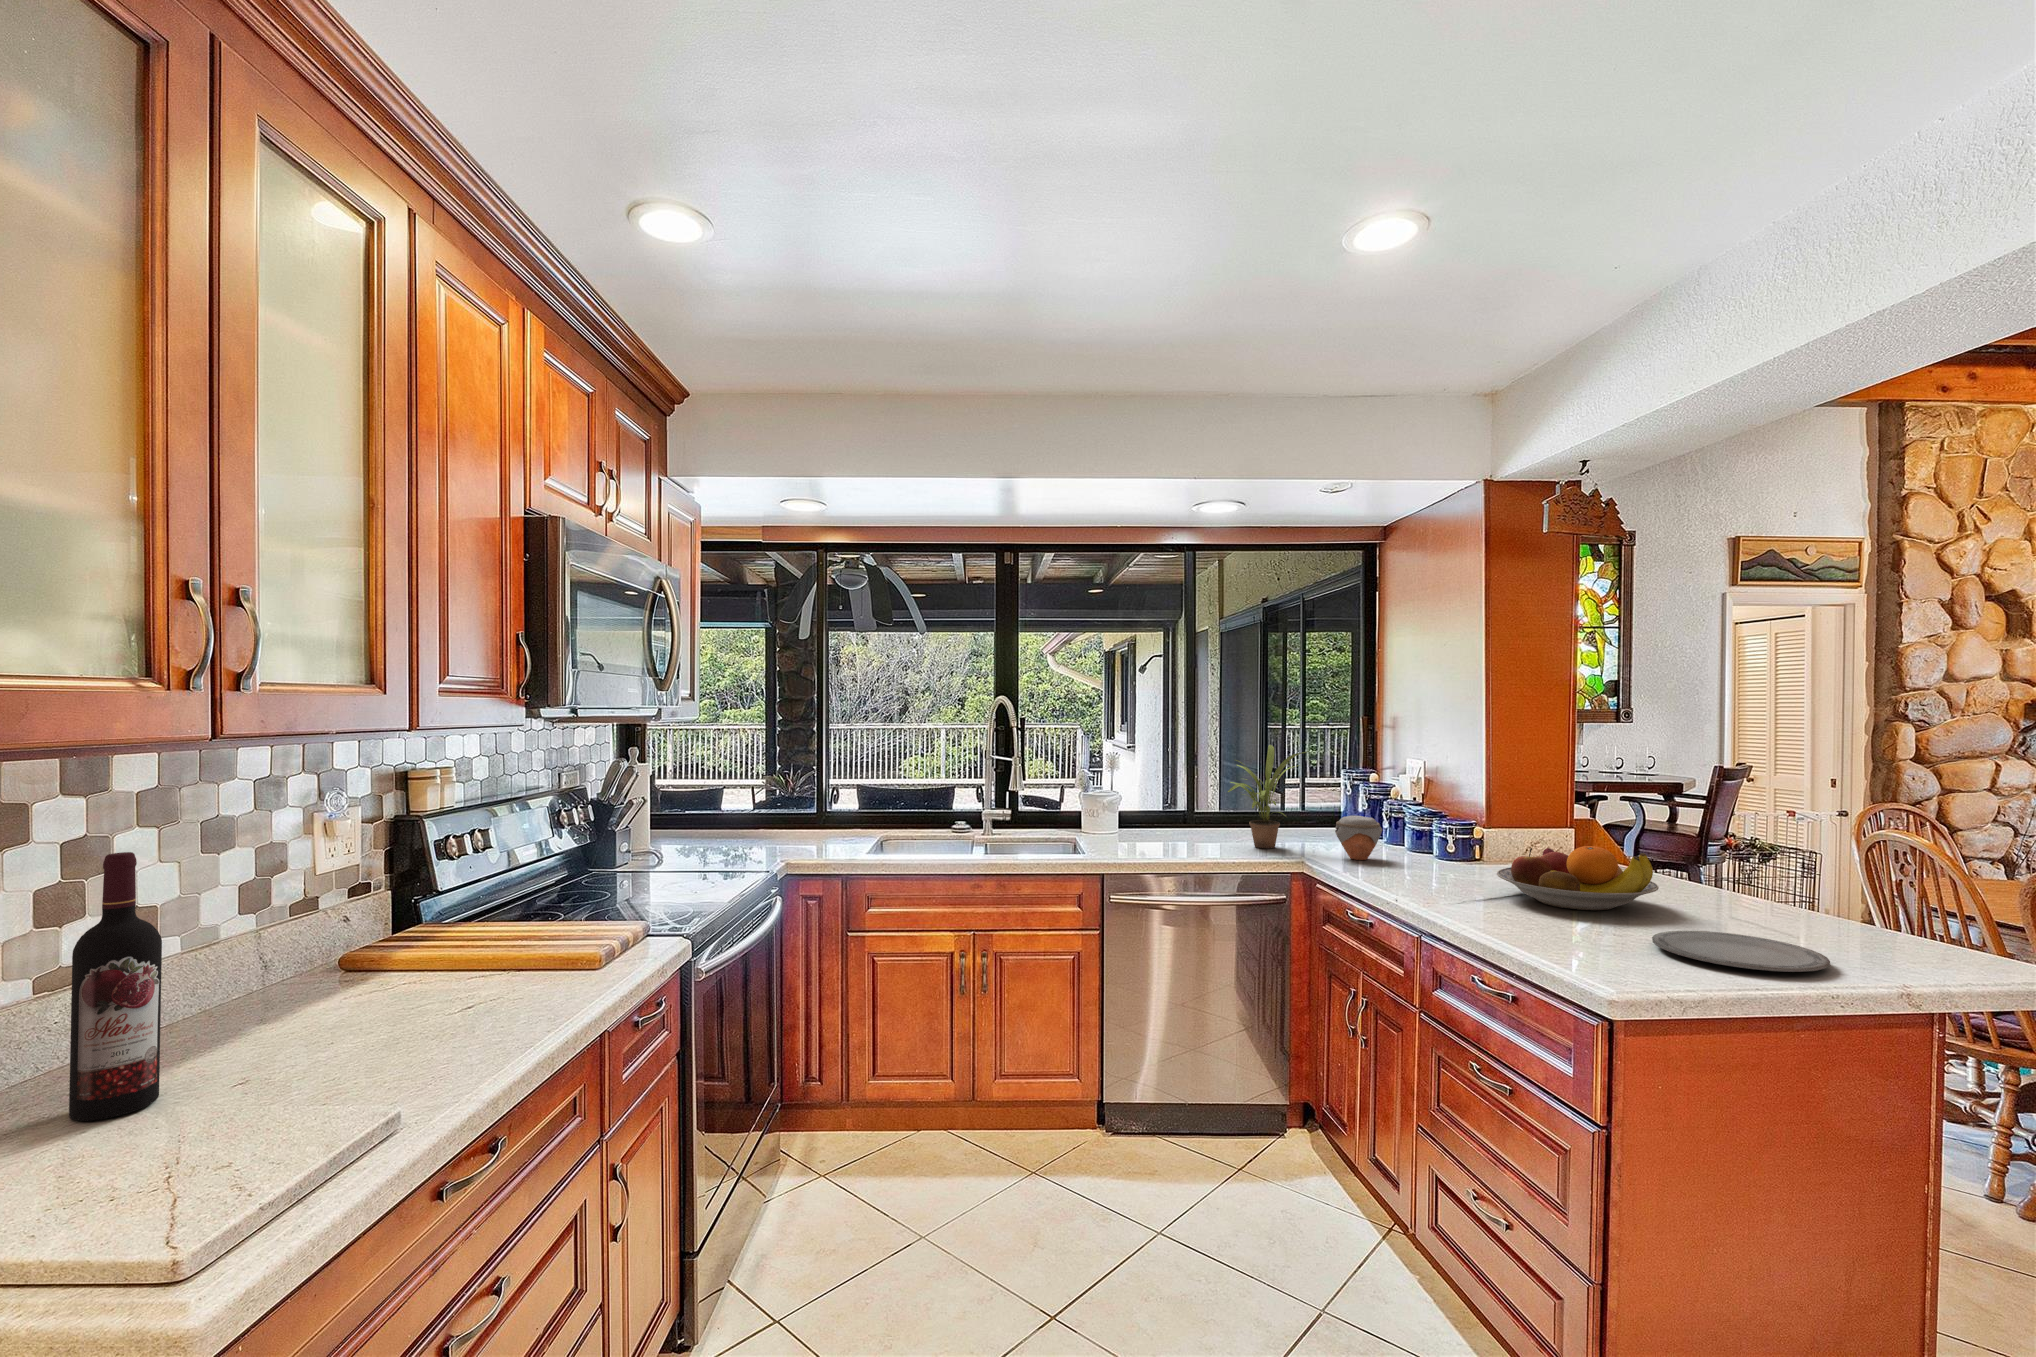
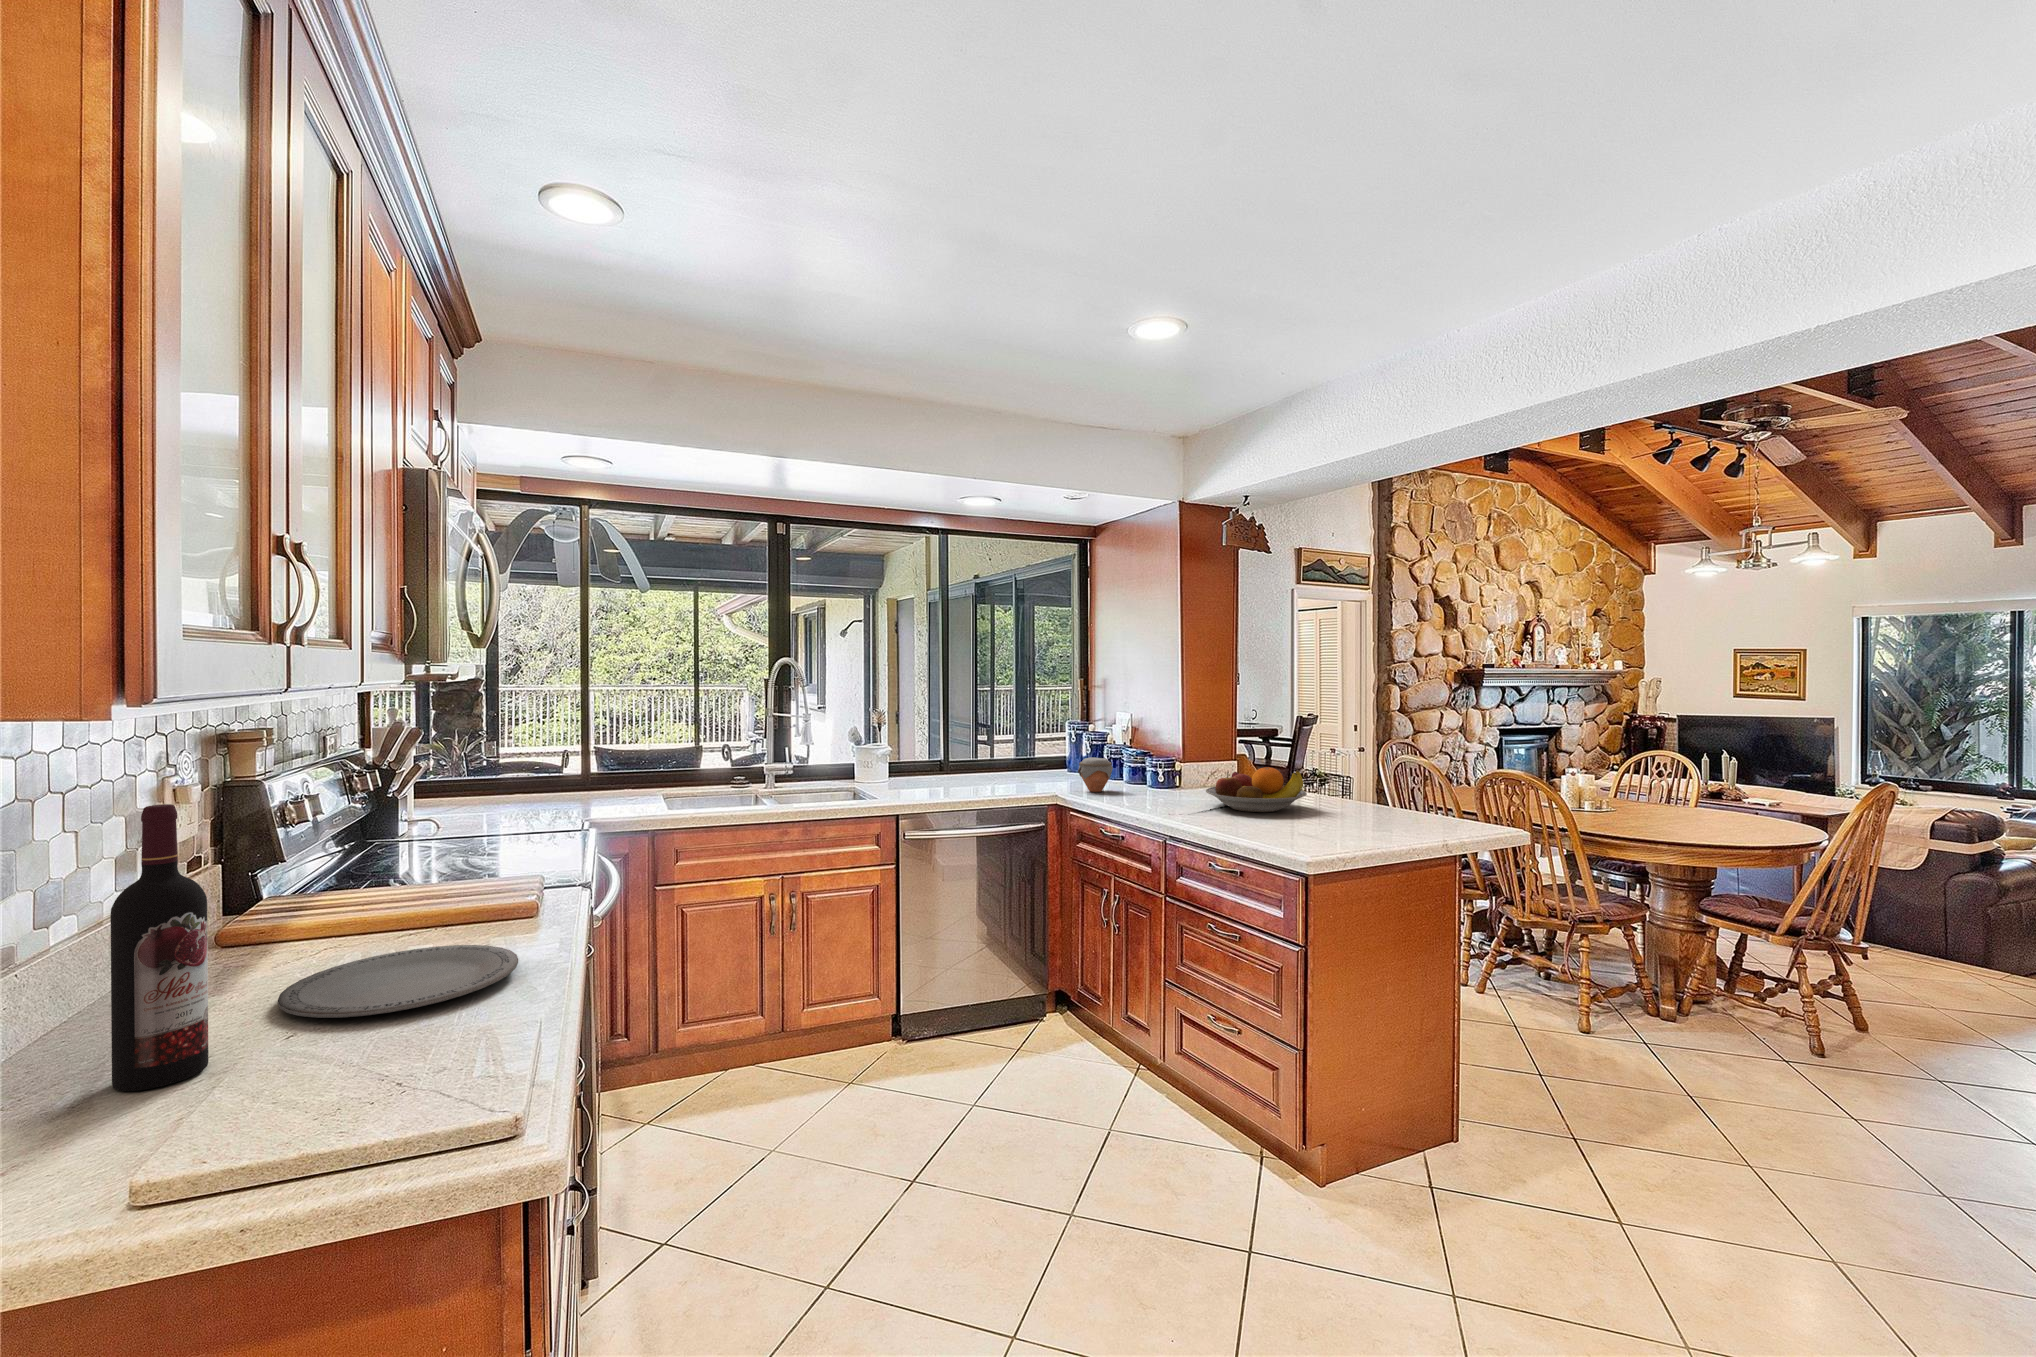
potted plant: present [1228,745,1308,848] -> none [989,704,1056,788]
plate: present [1652,931,1830,972] -> present [278,945,518,1018]

